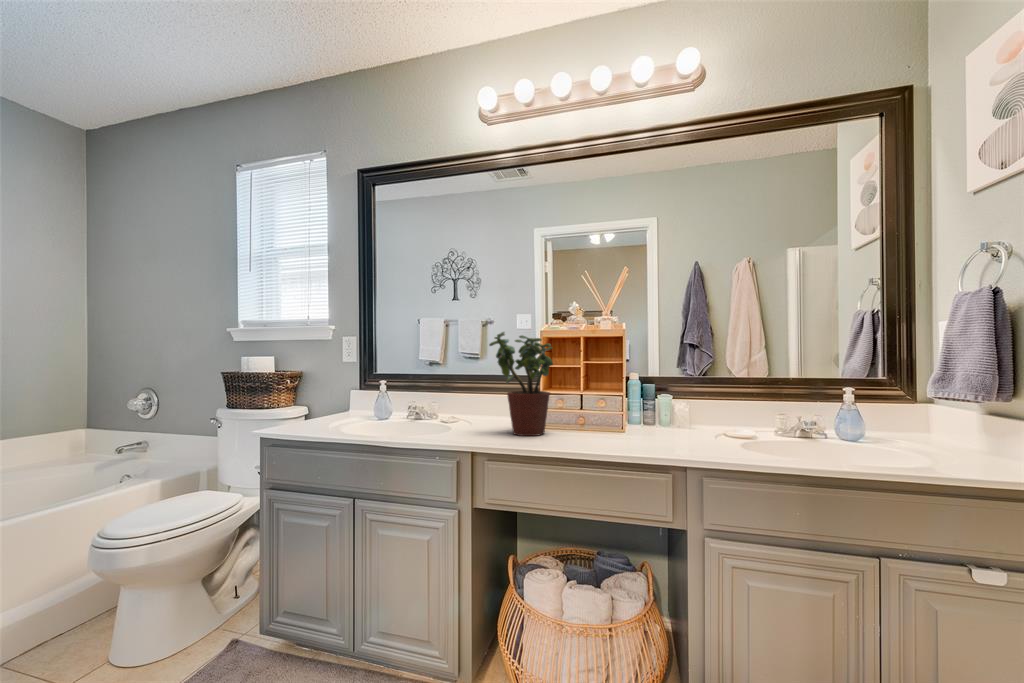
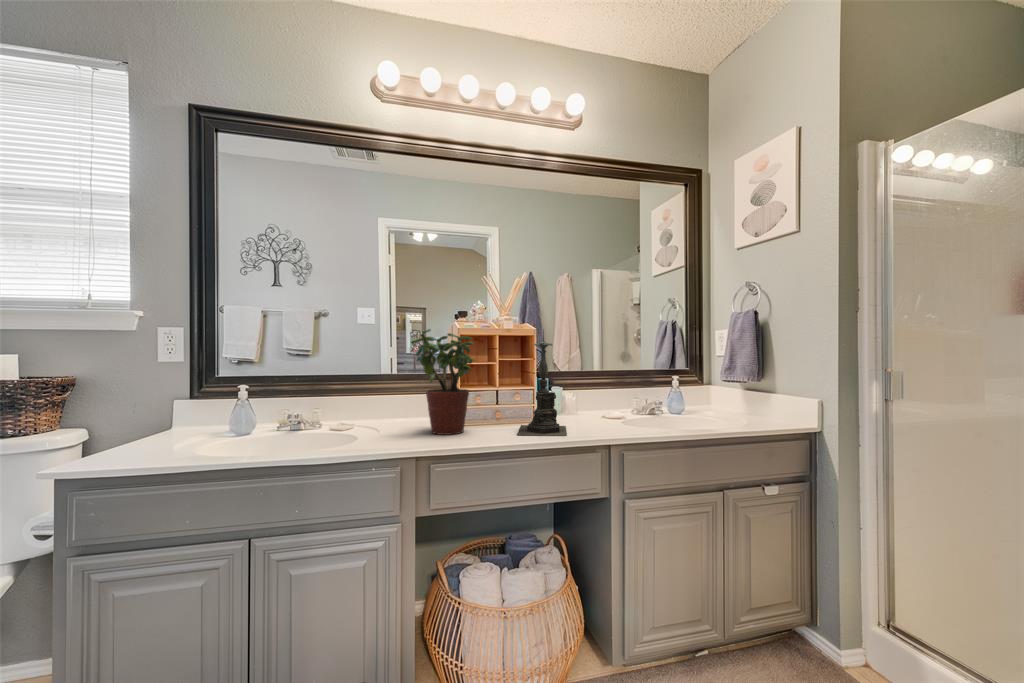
candle holder: none [584,328,658,450] -> present [517,331,567,436]

